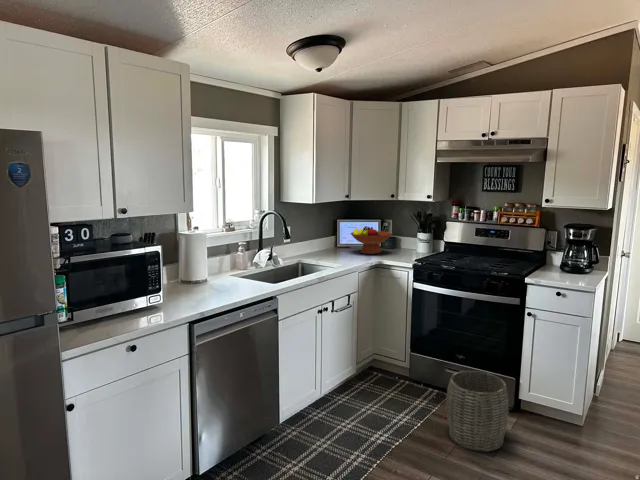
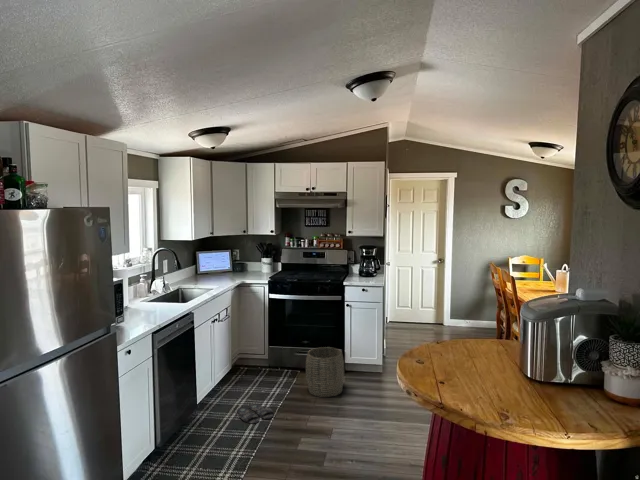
fruit bowl: present [351,226,392,254] -> none [212,256,245,277]
slippers: none [333,434,381,467] -> present [237,404,274,424]

